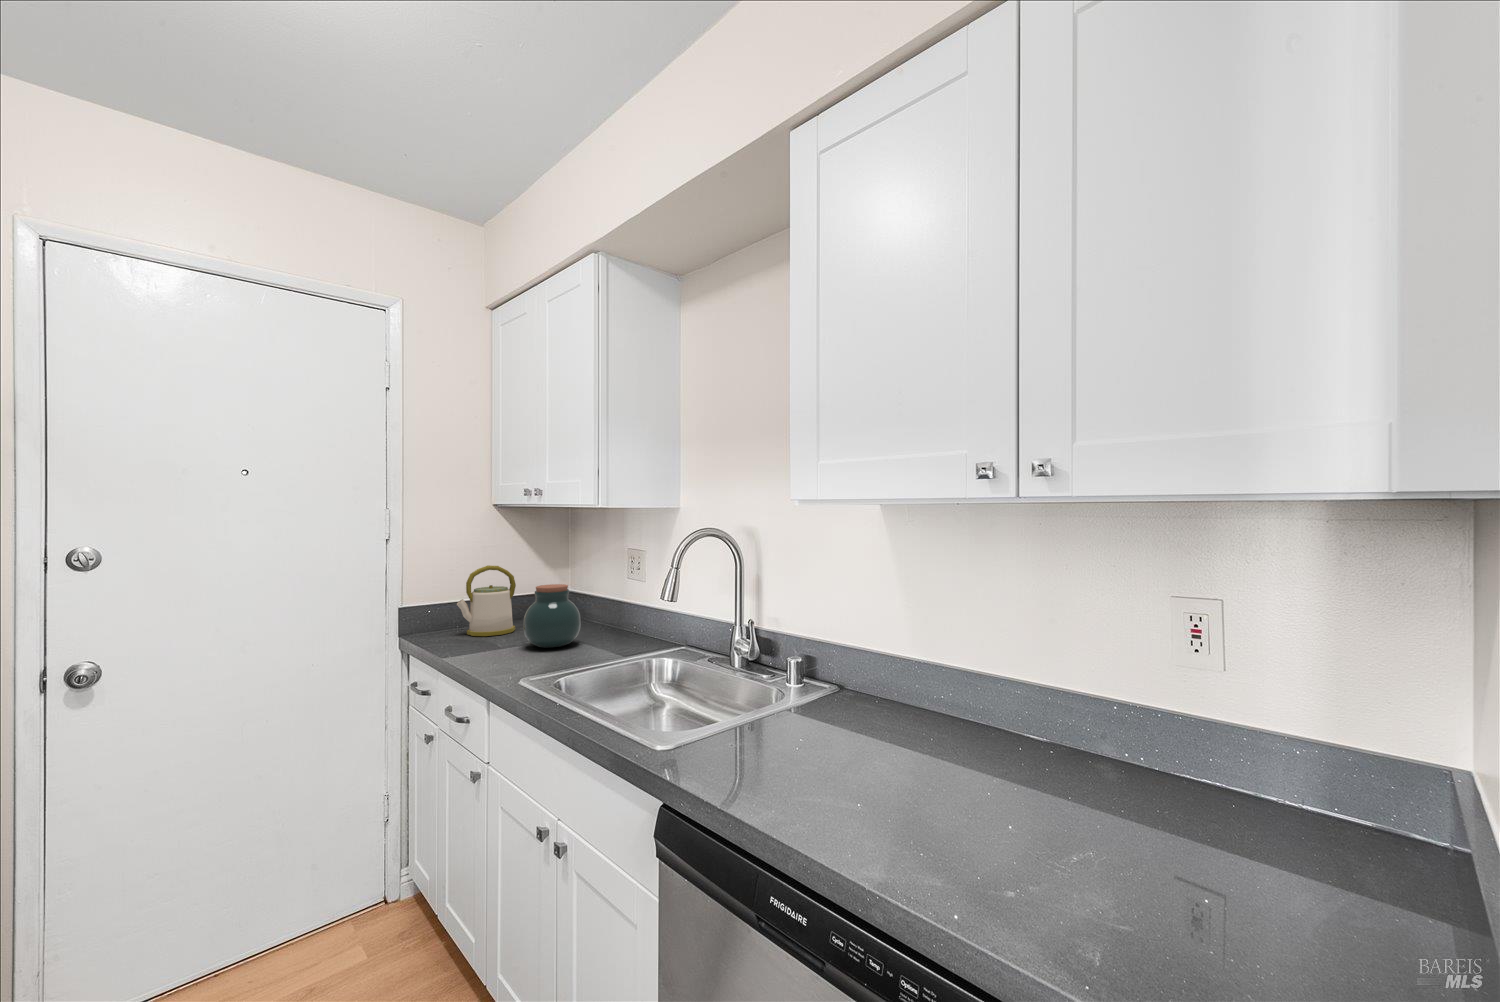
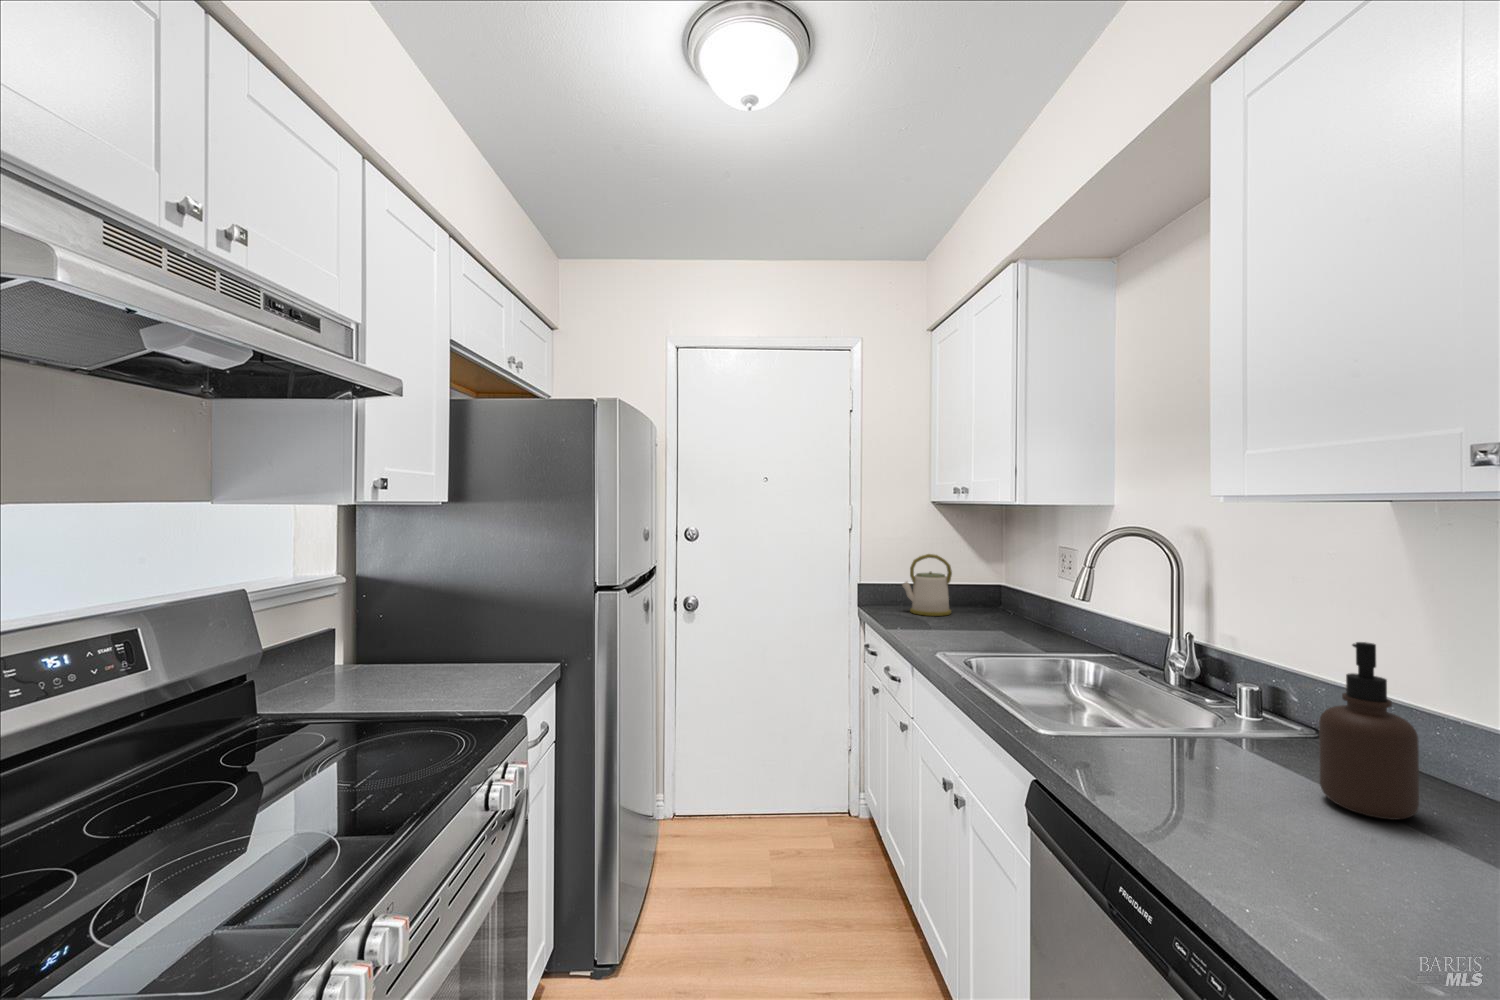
jar: present [524,584,581,648] -> none [953,575,1006,633]
soap dispenser: none [877,615,936,755] -> present [1319,642,1419,820]

